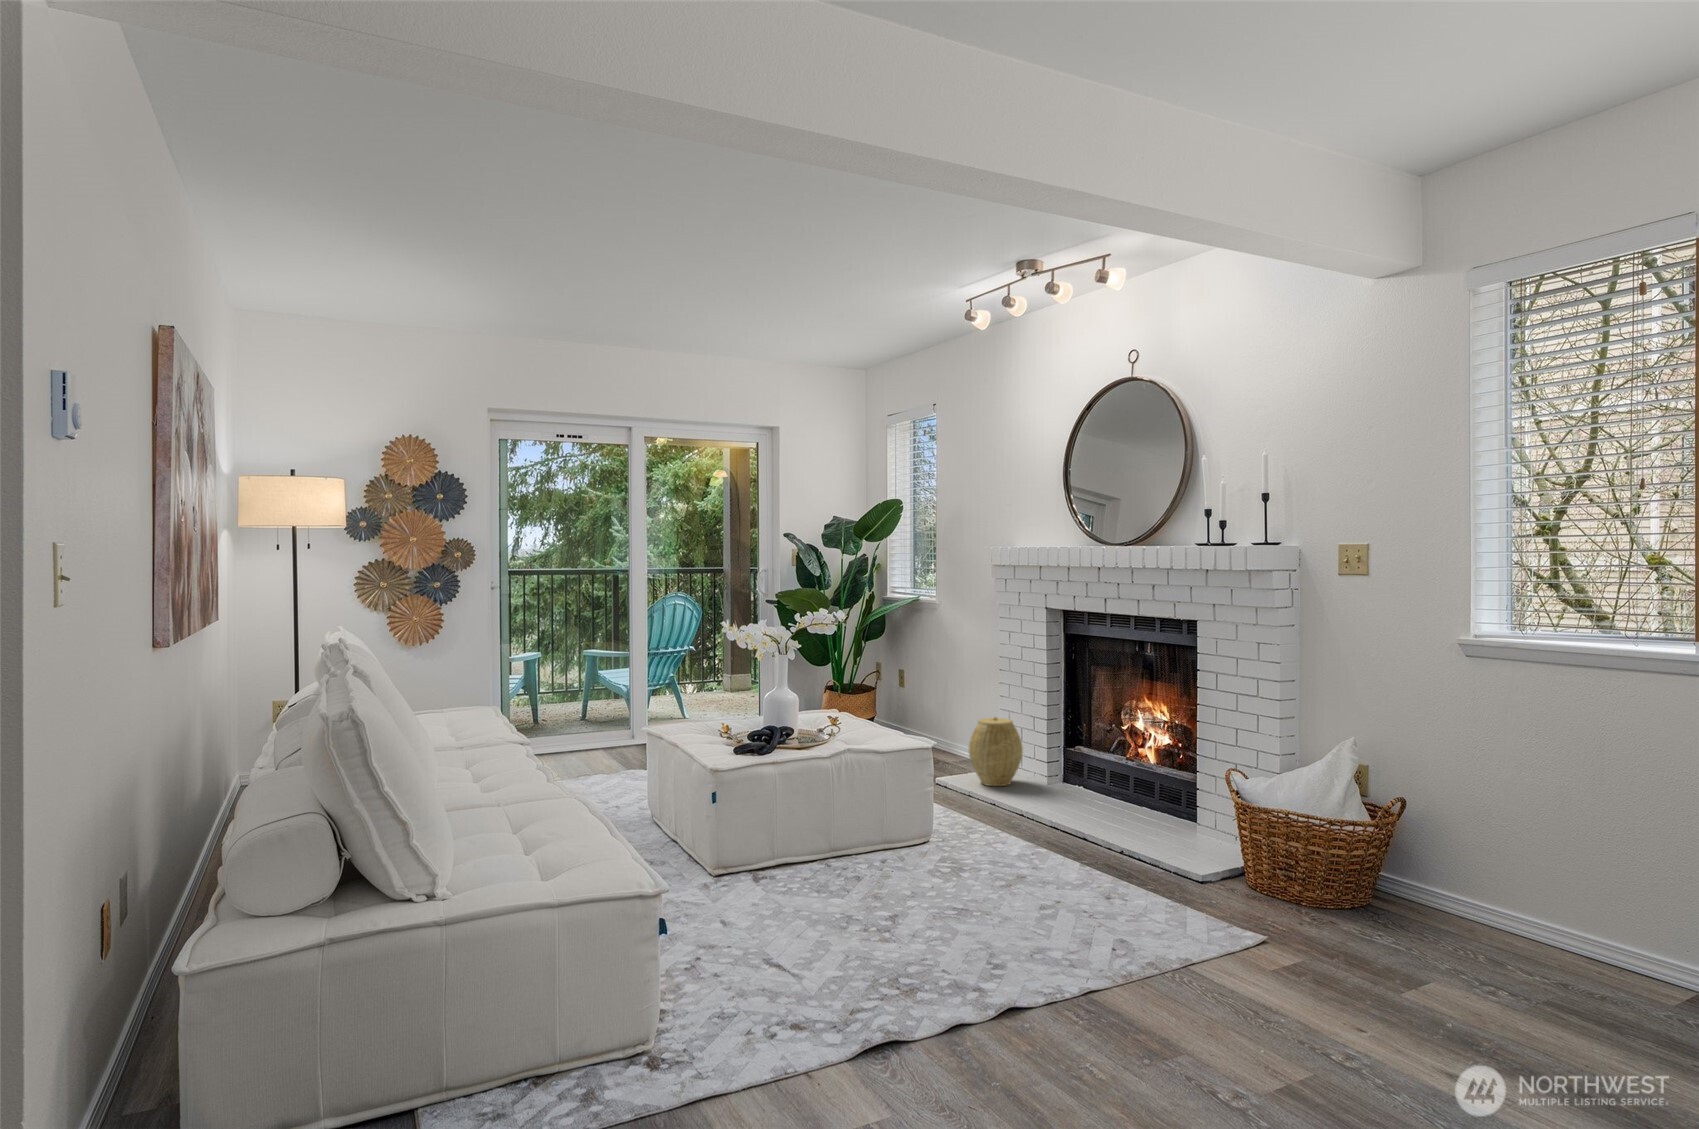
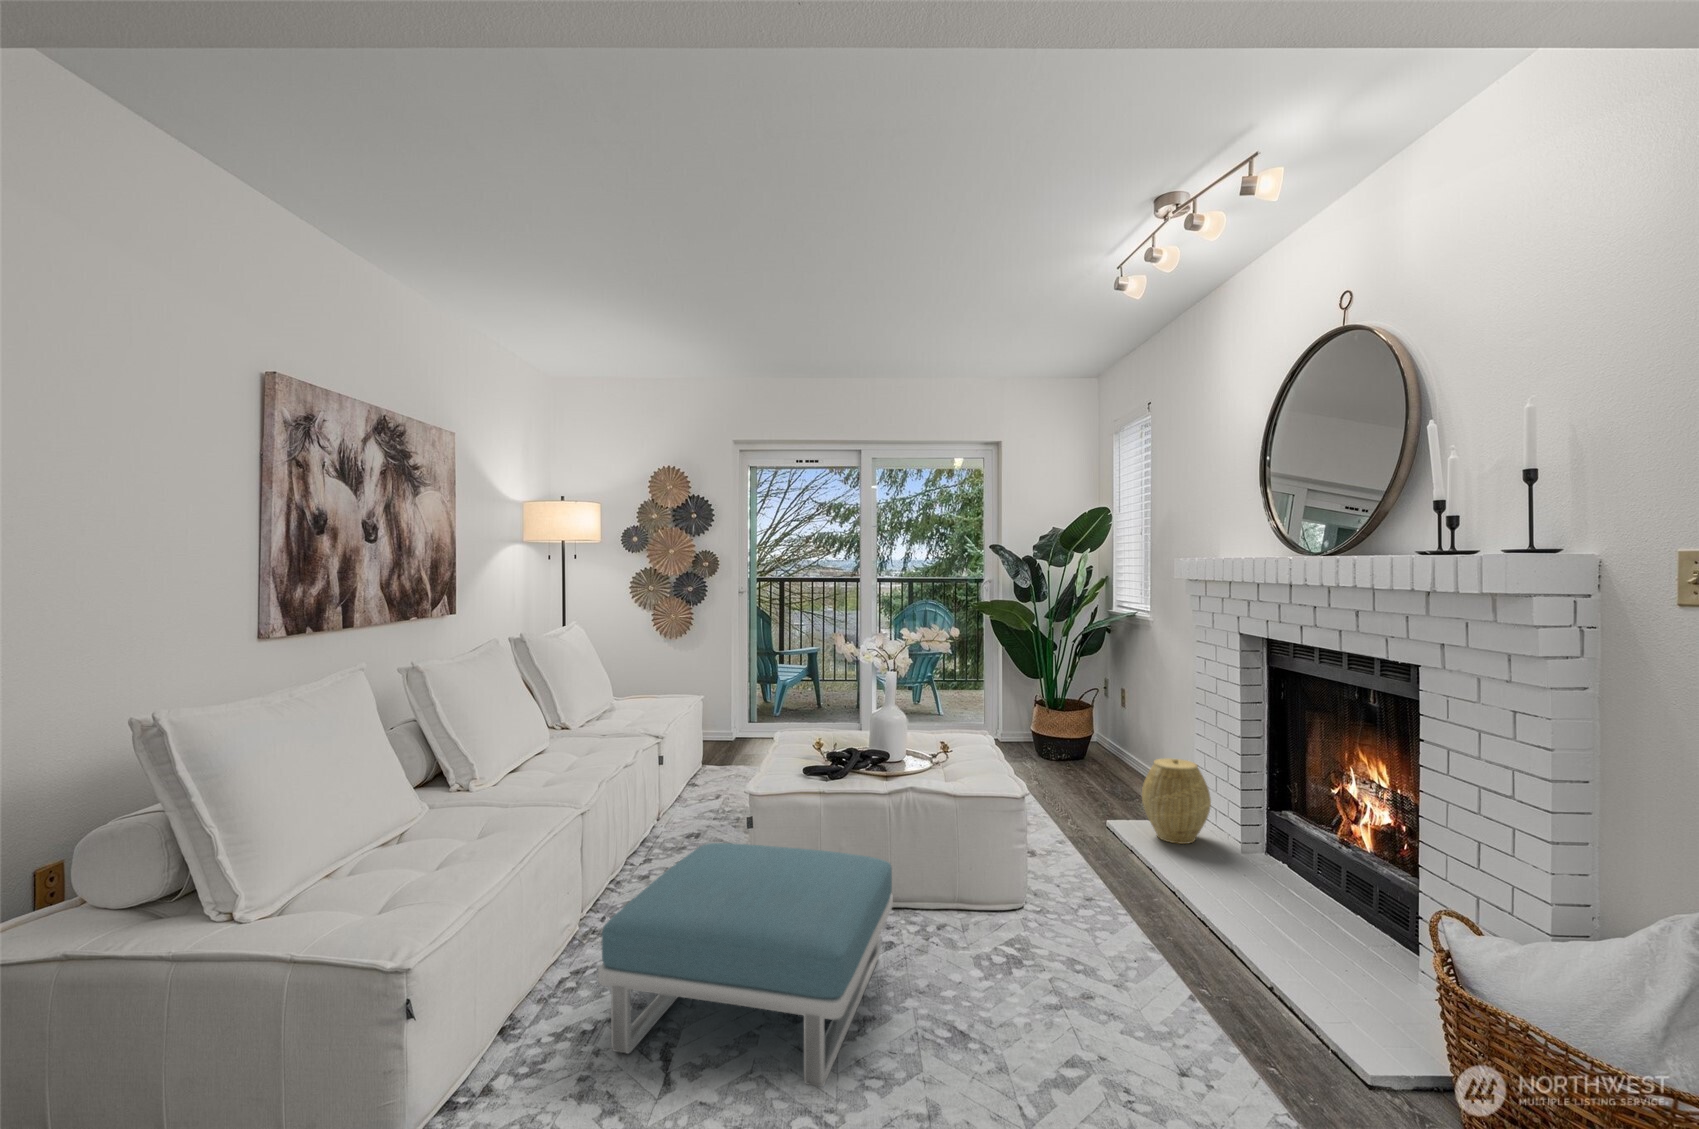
footstool: none [696,800,917,966] -> present [598,843,893,1087]

